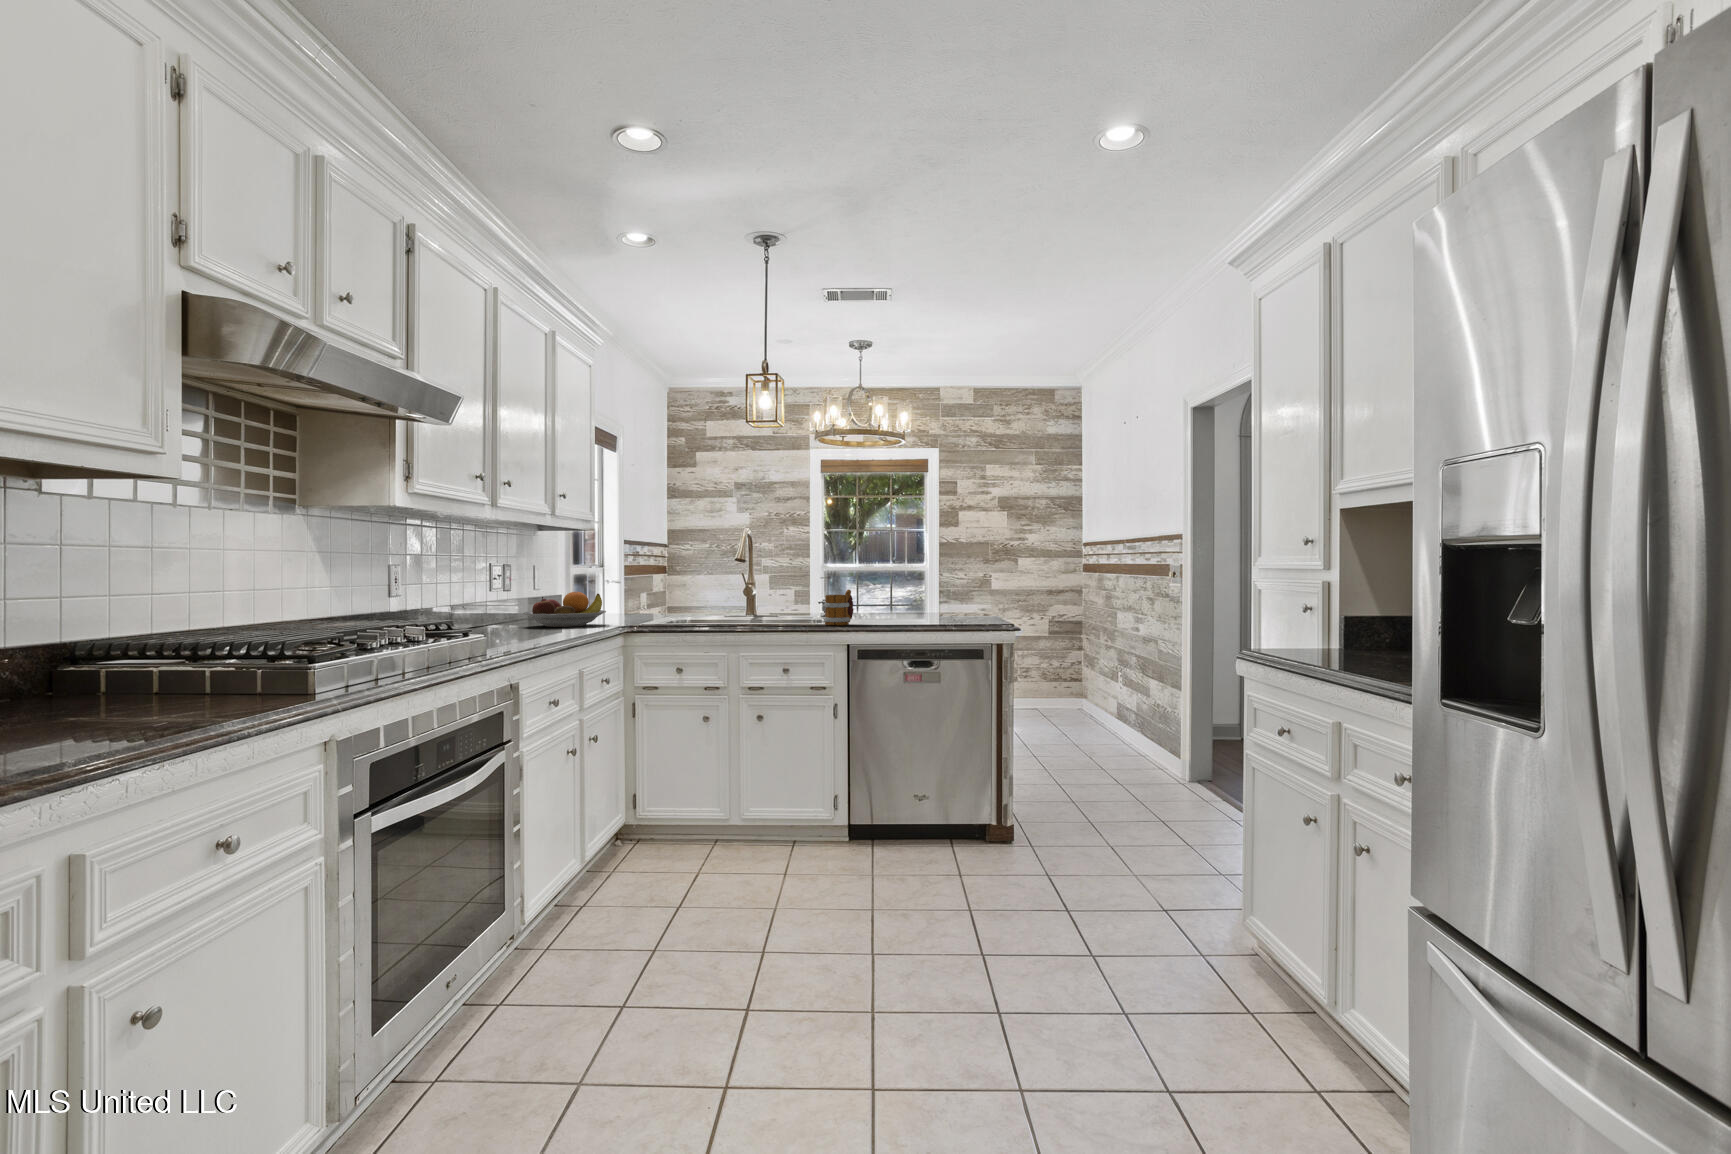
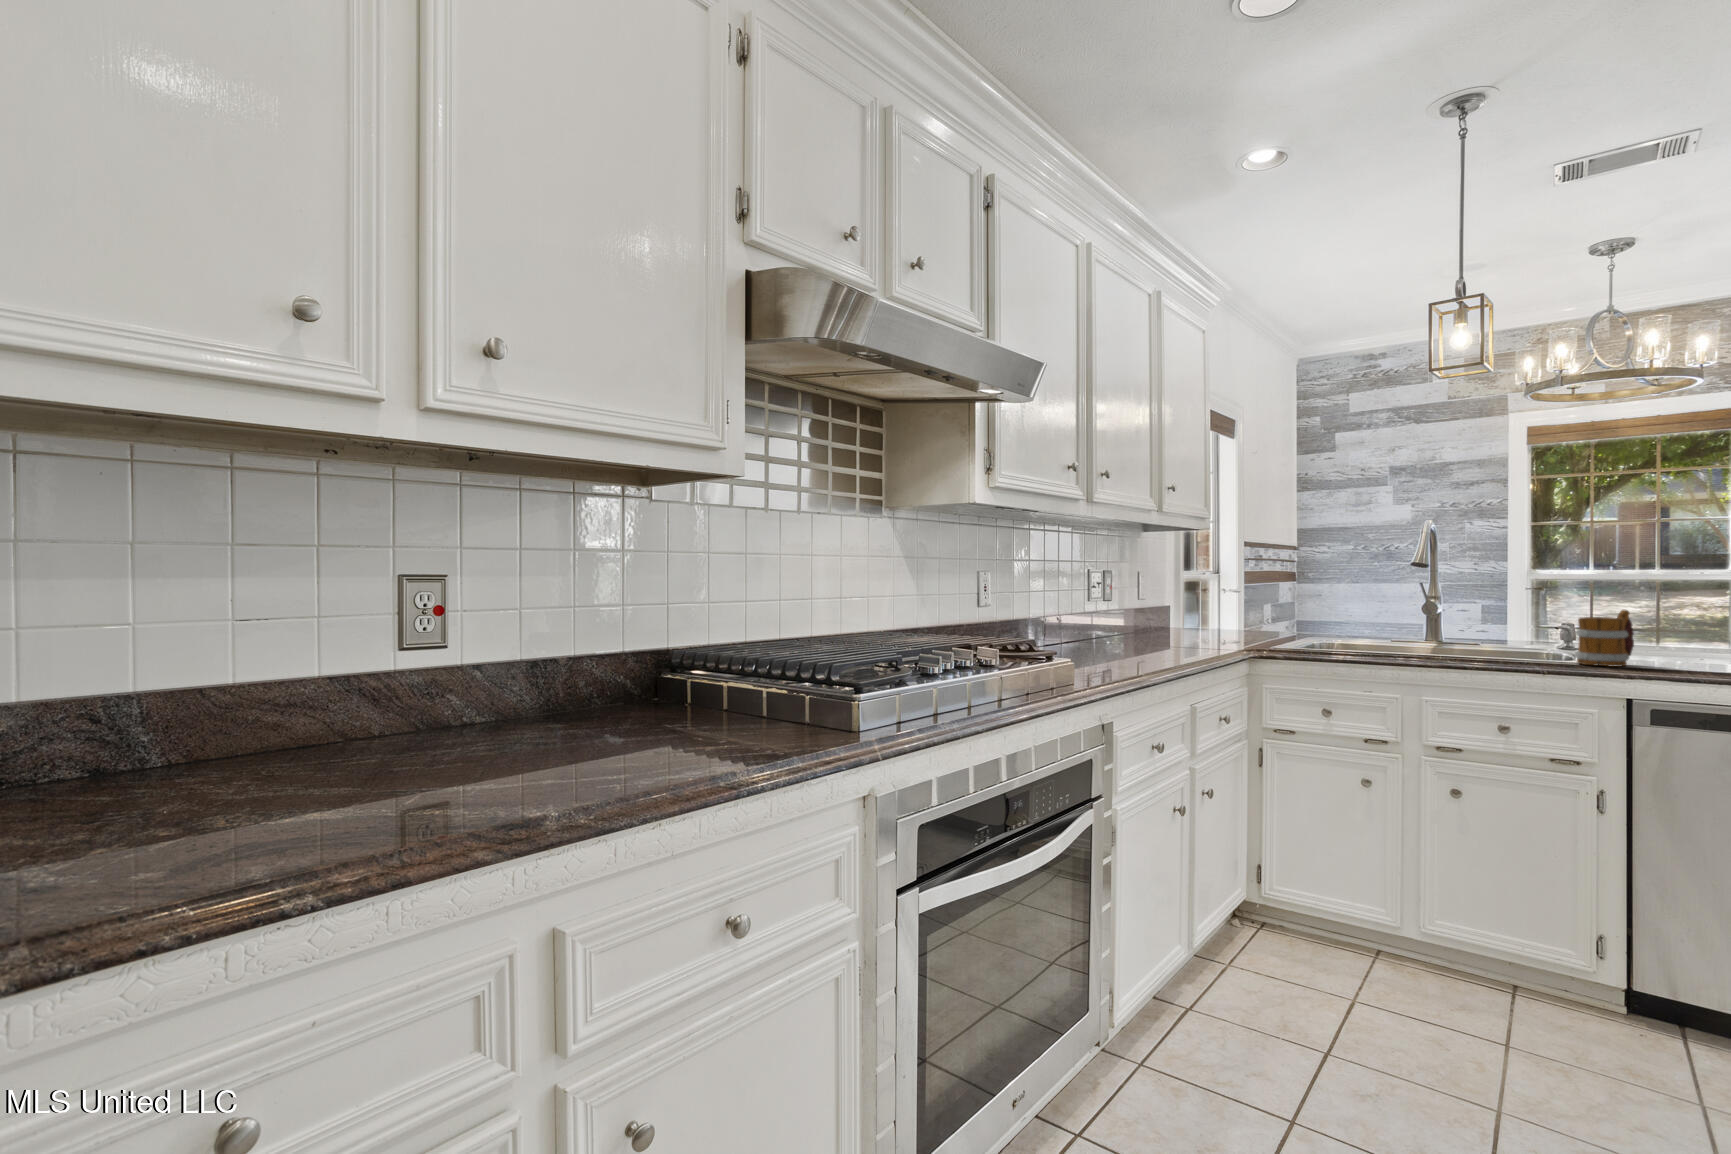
fruit bowl: present [523,592,606,627] -> none [1123,603,1223,645]

